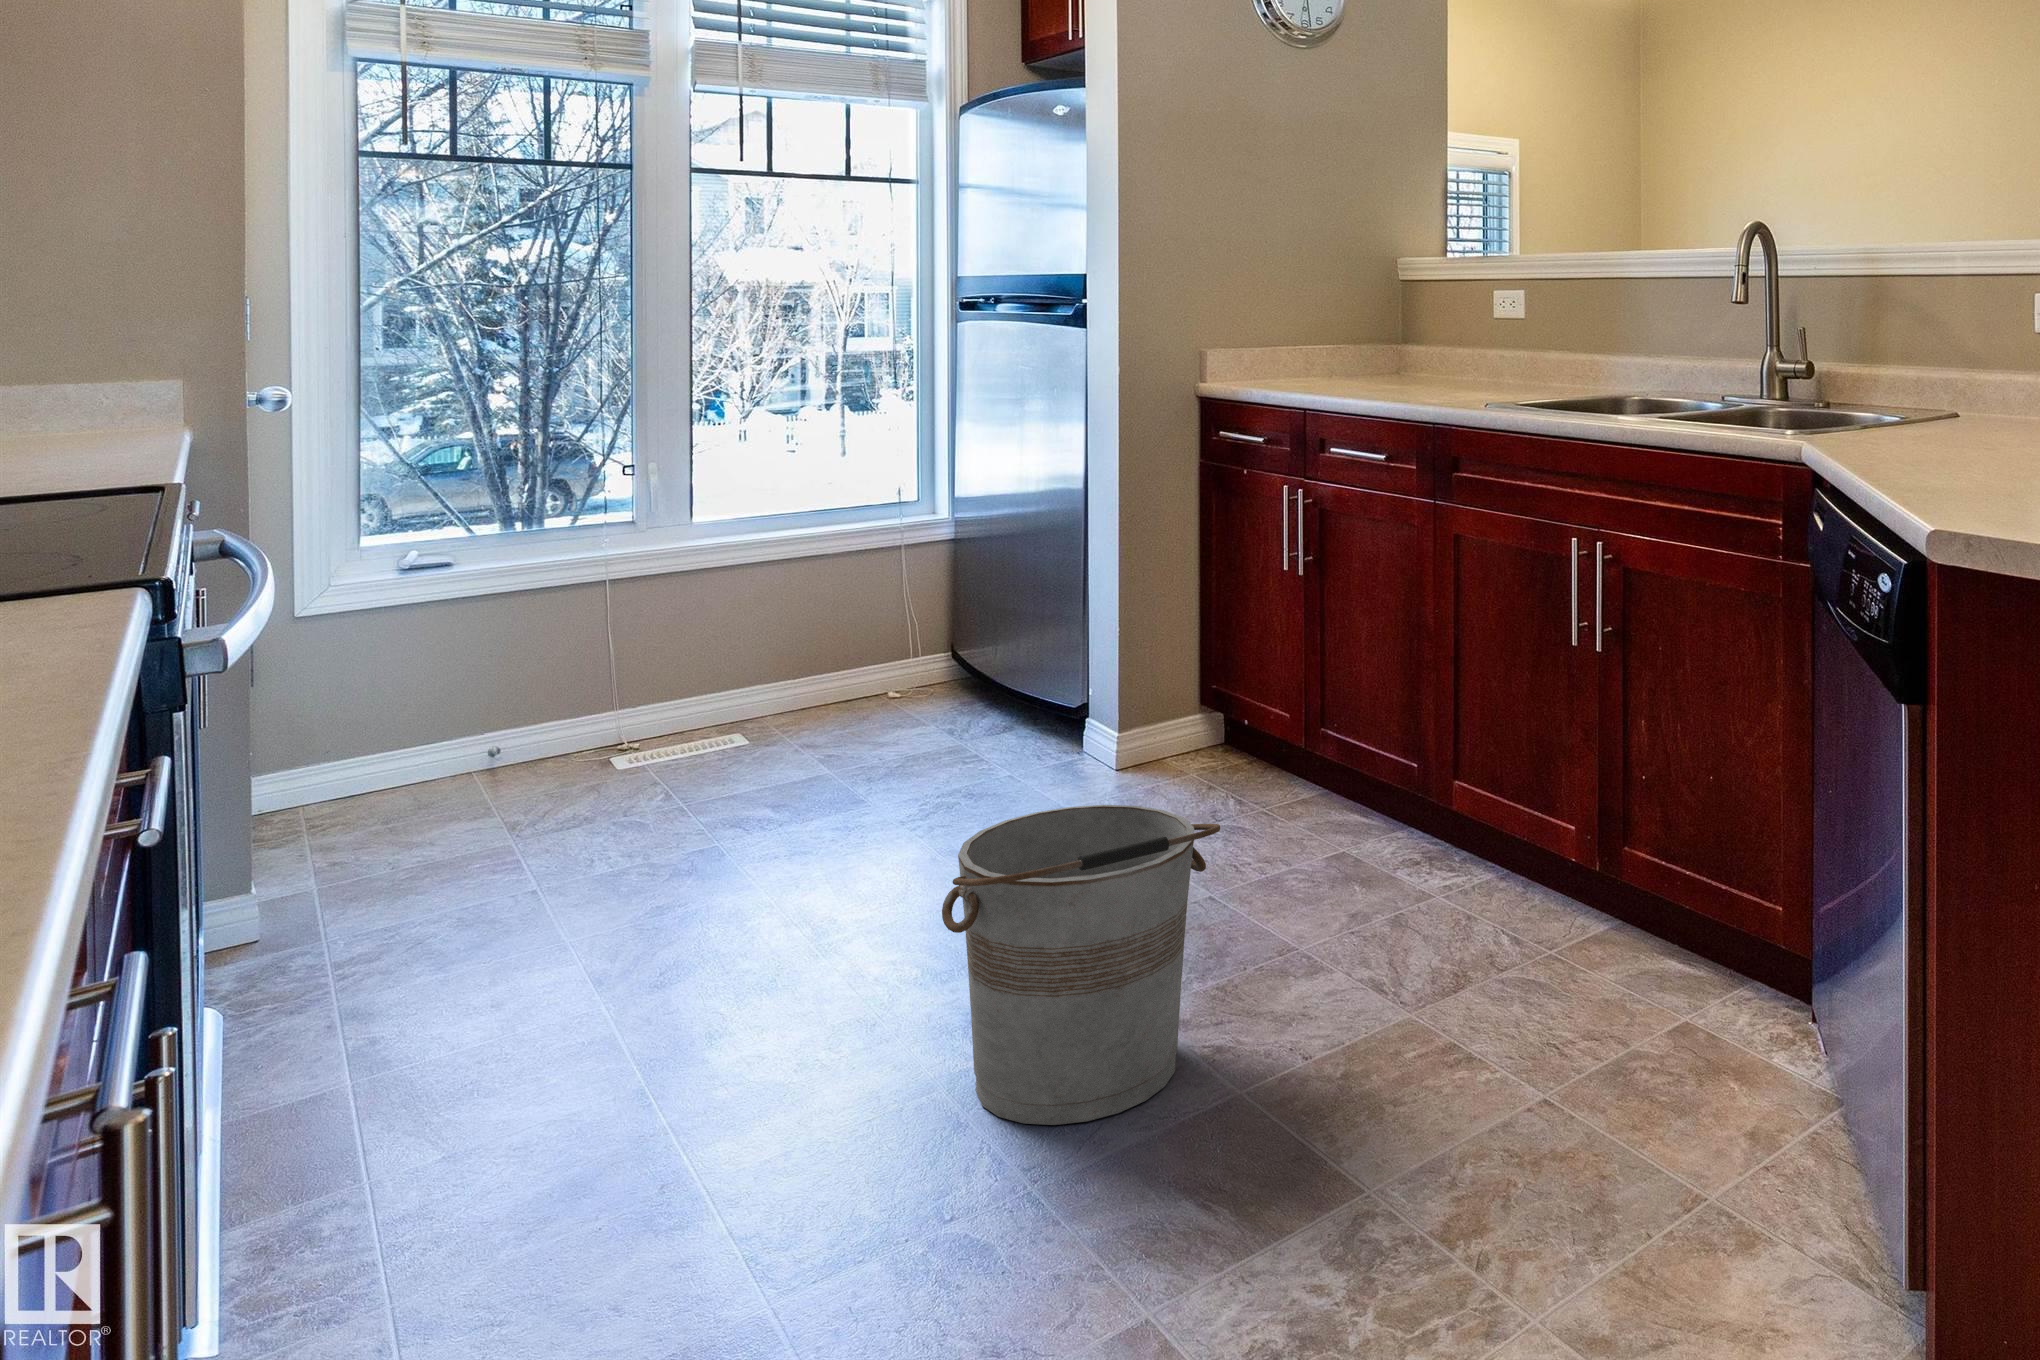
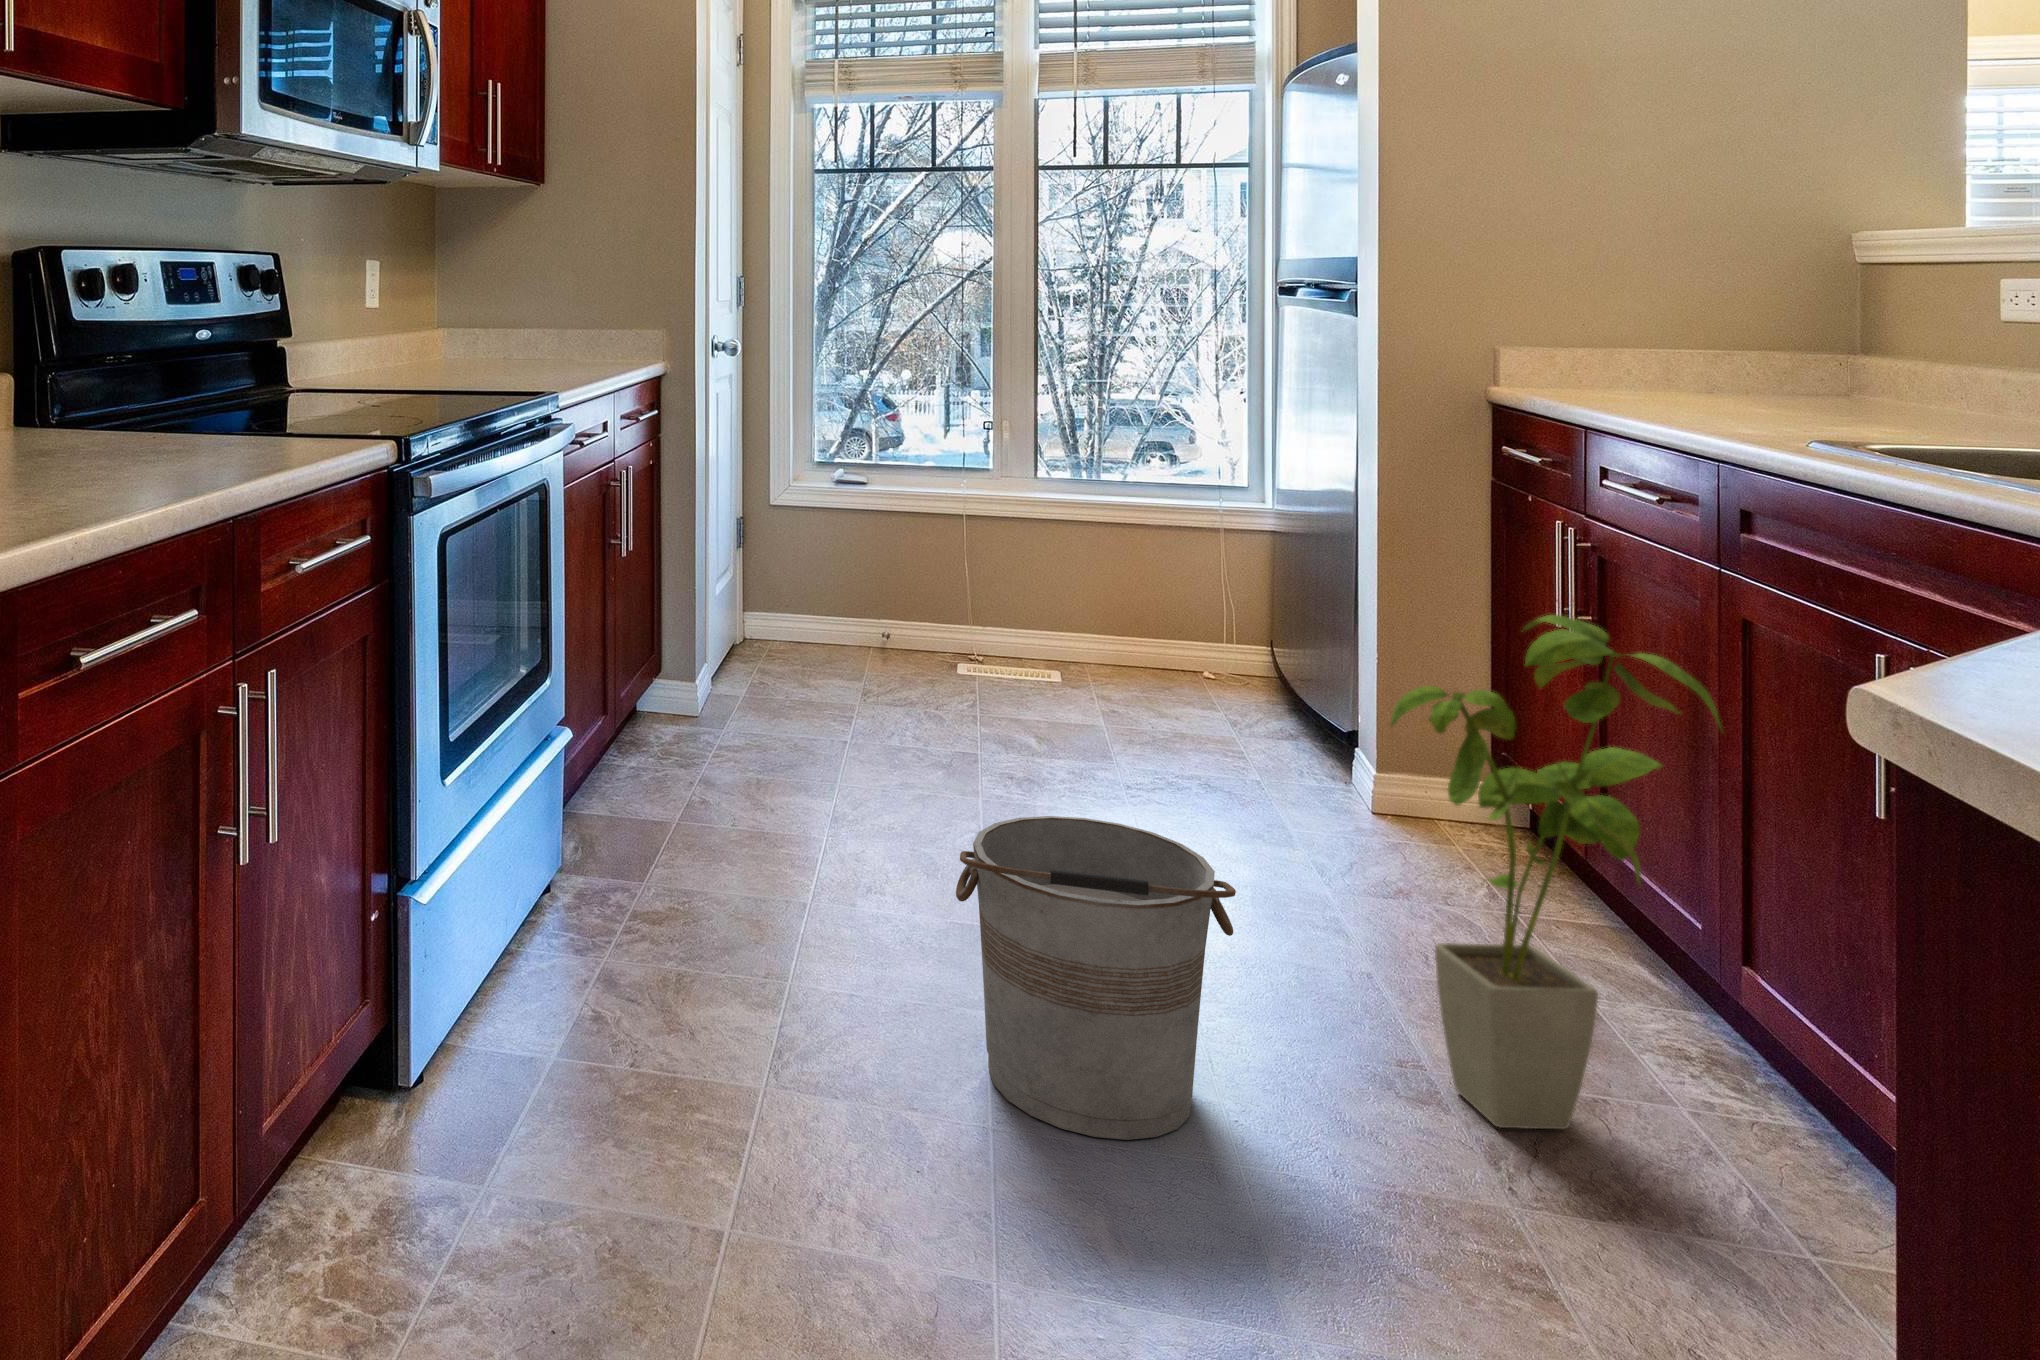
house plant: none [1279,537,1496,960] -> present [1391,615,1723,1129]

